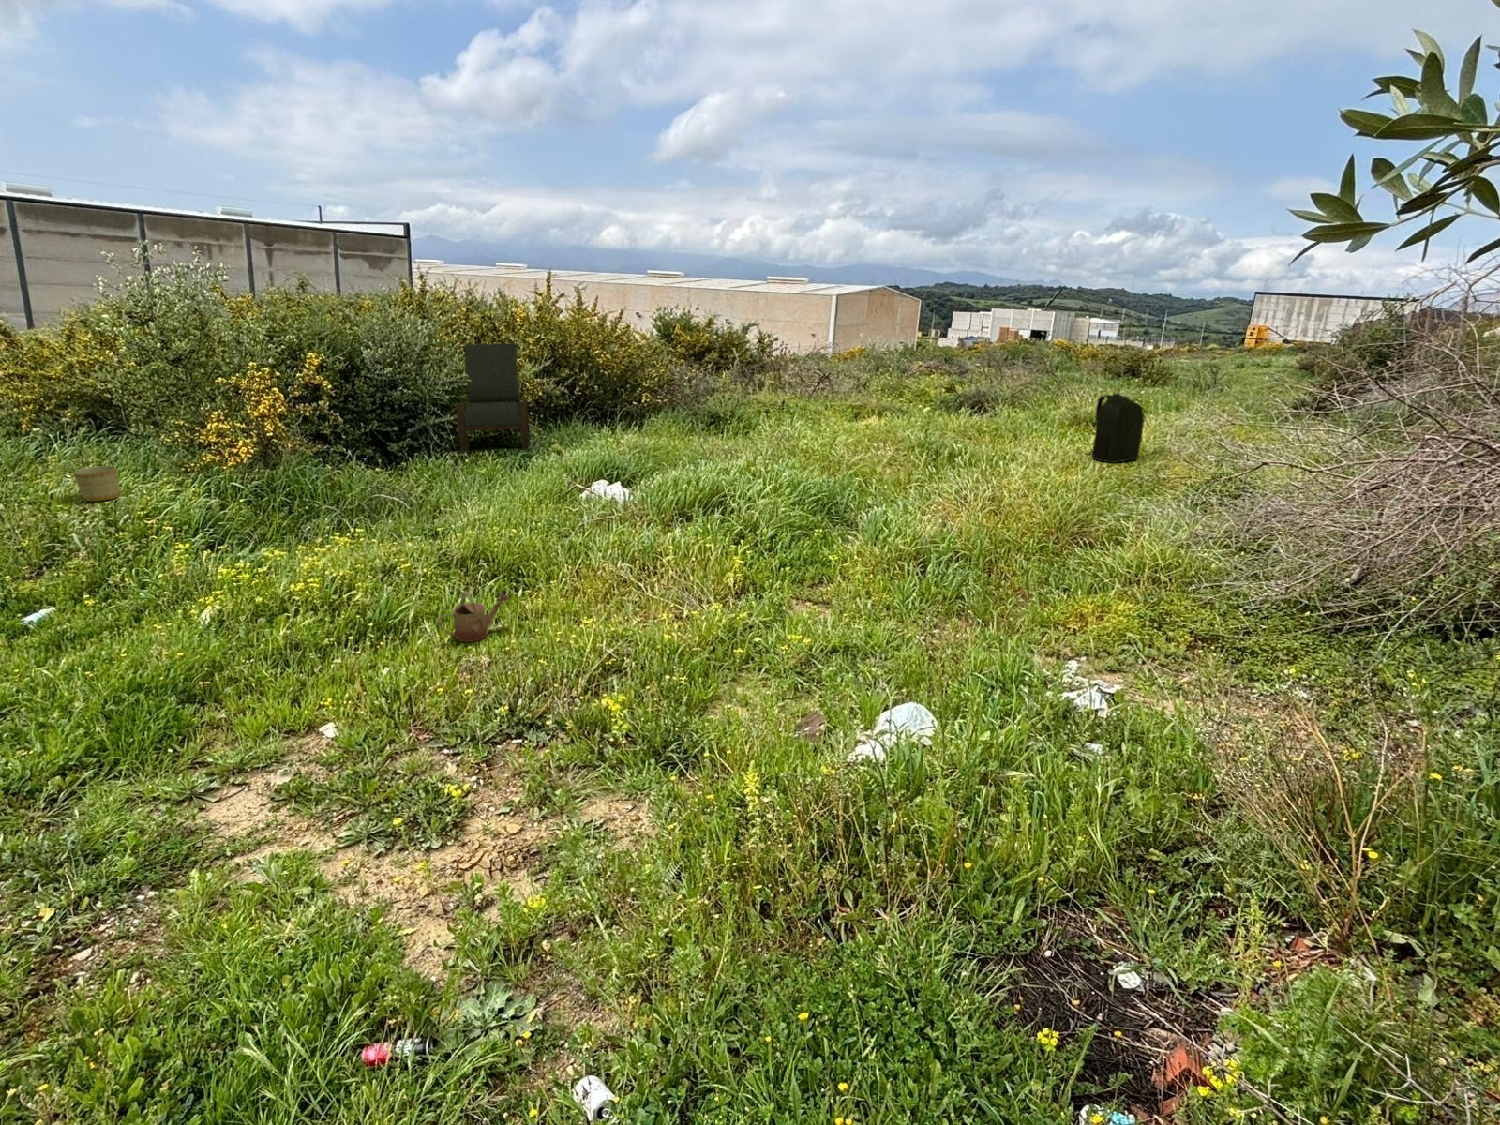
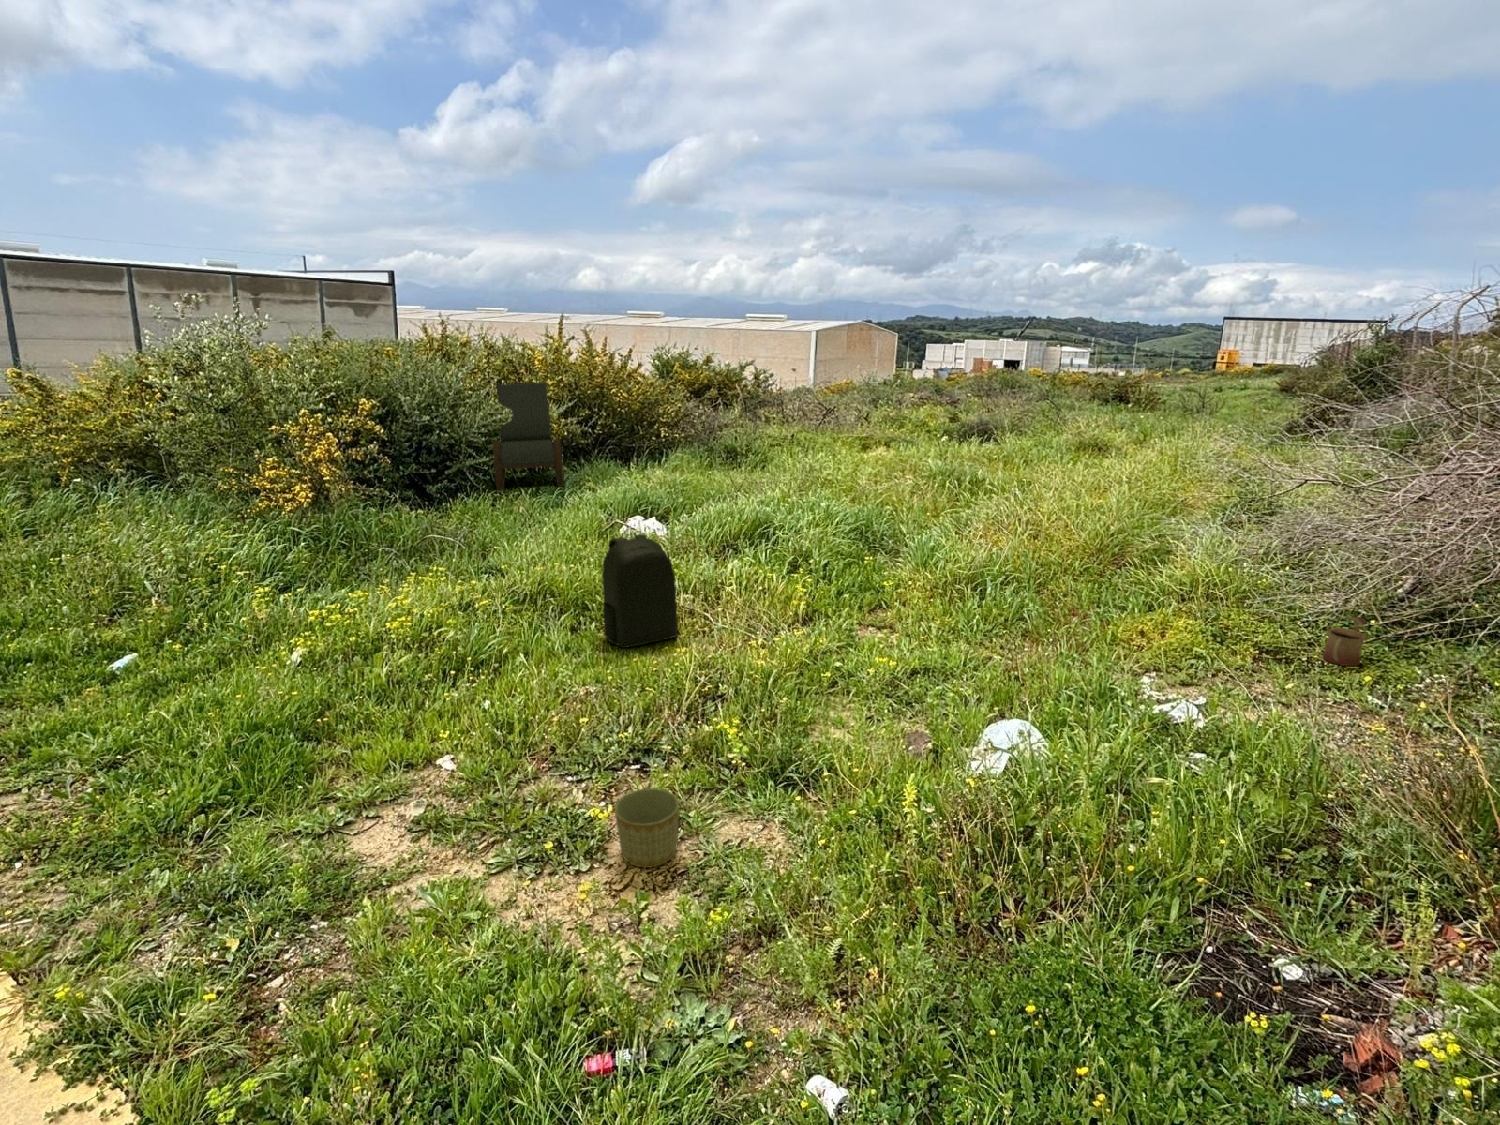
backpack: present [1091,394,1144,463] -> present [602,534,679,648]
planter: present [74,466,120,502] -> present [615,788,679,868]
watering can: present [439,591,509,642] -> present [1323,616,1367,666]

